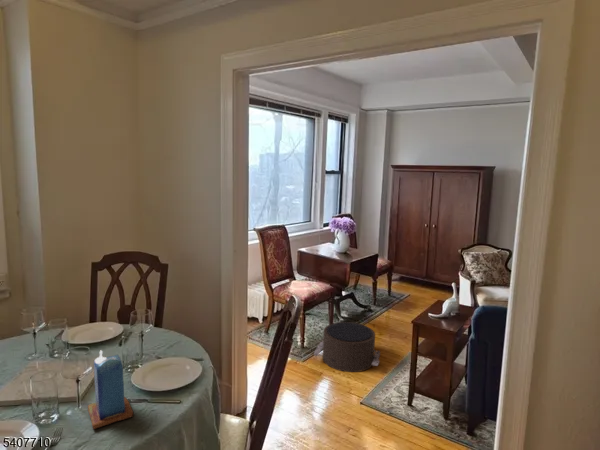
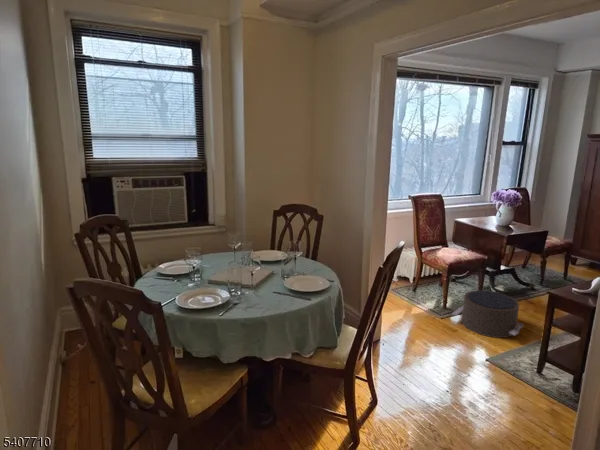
candle: present [88,351,133,429] -> none [256,257,280,301]

